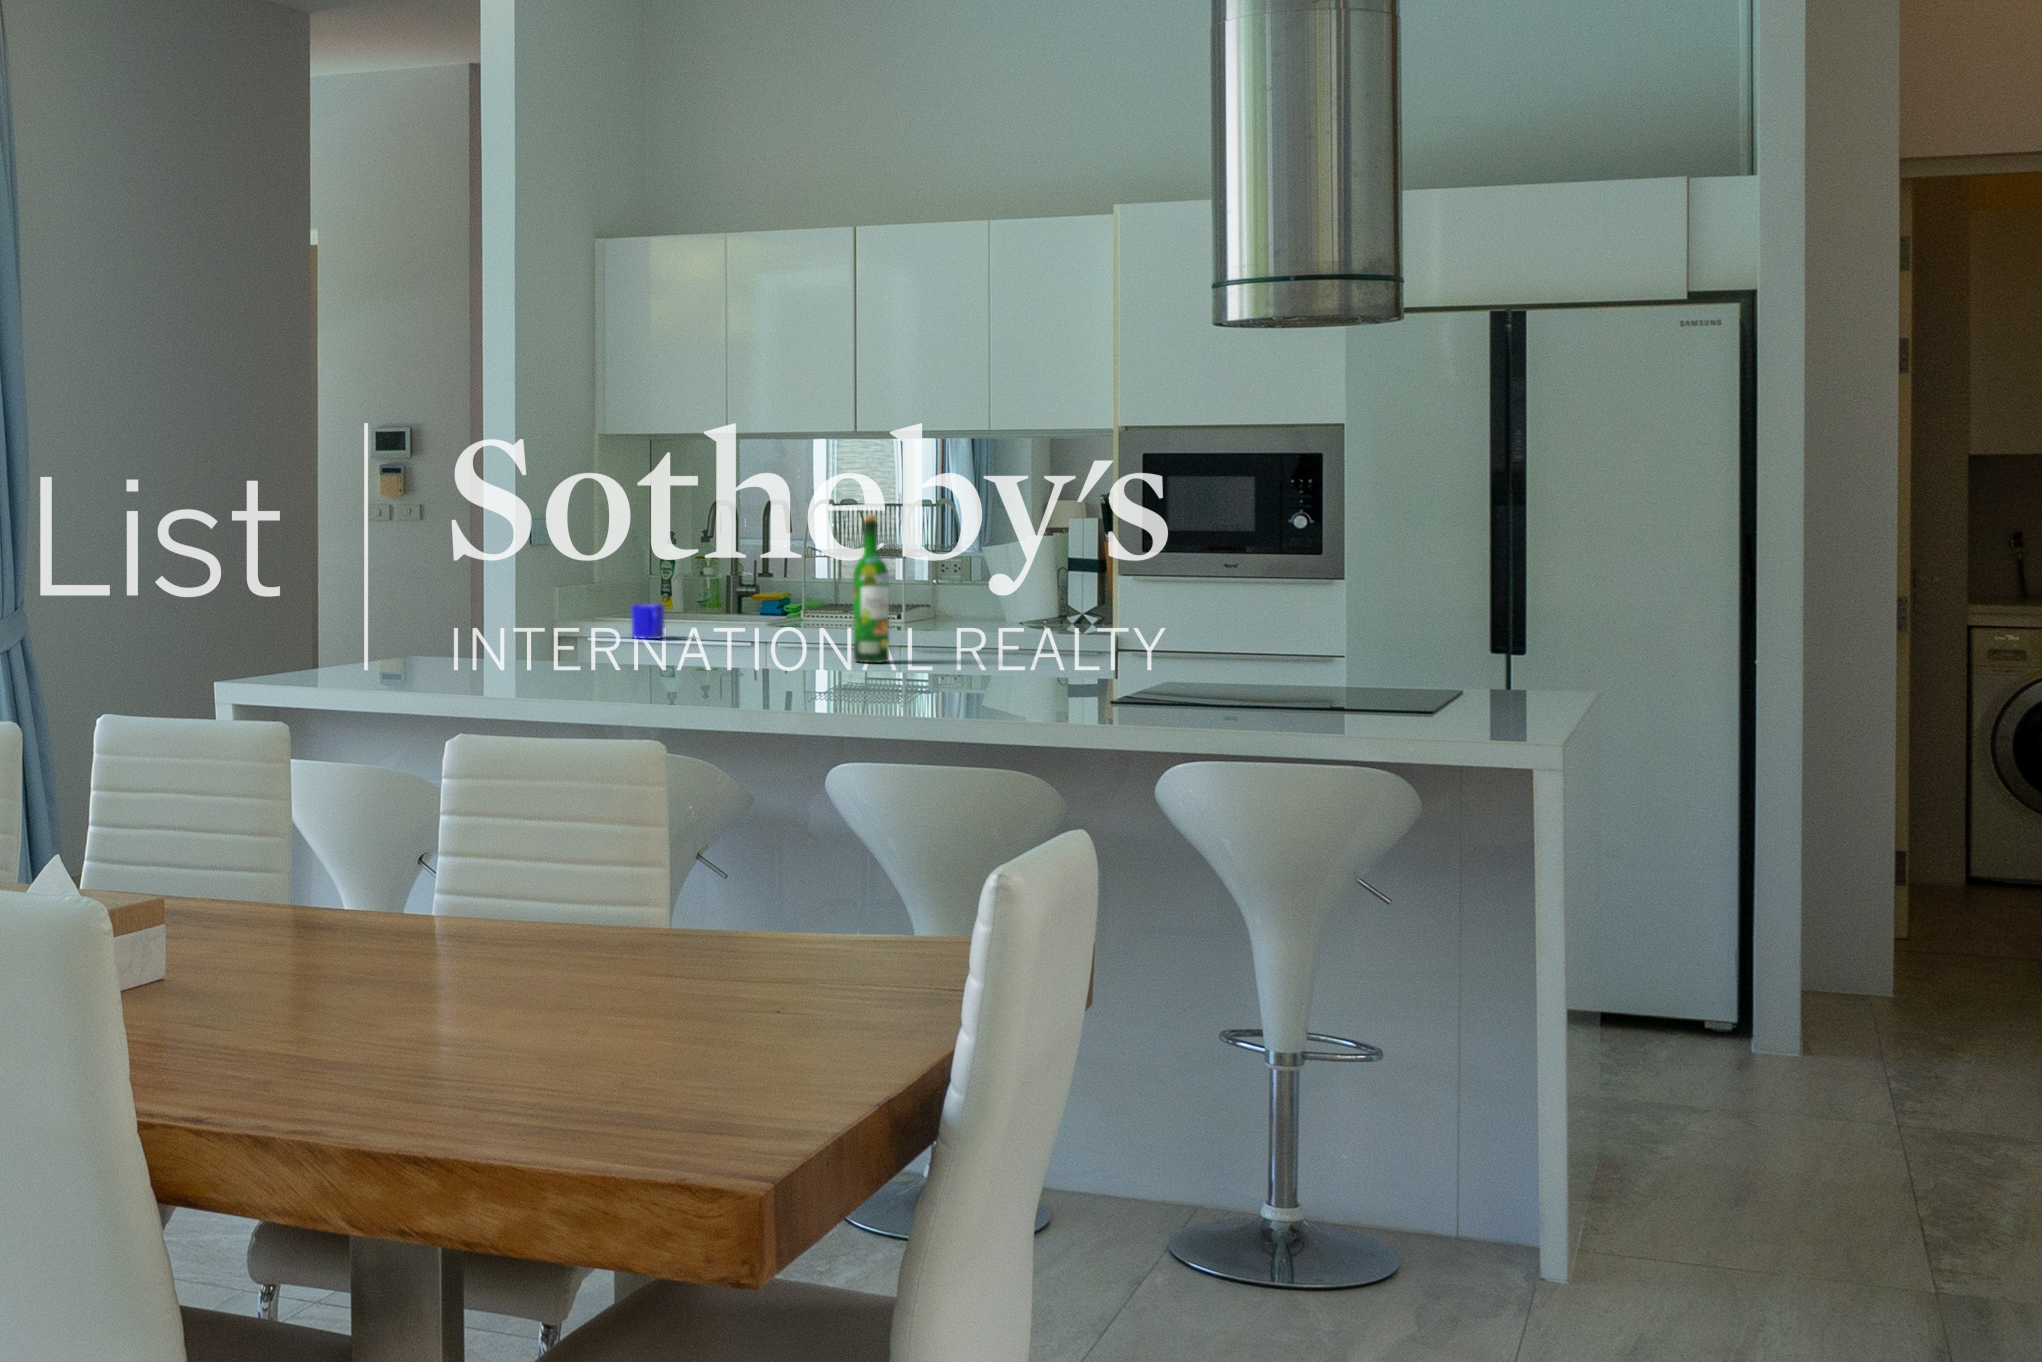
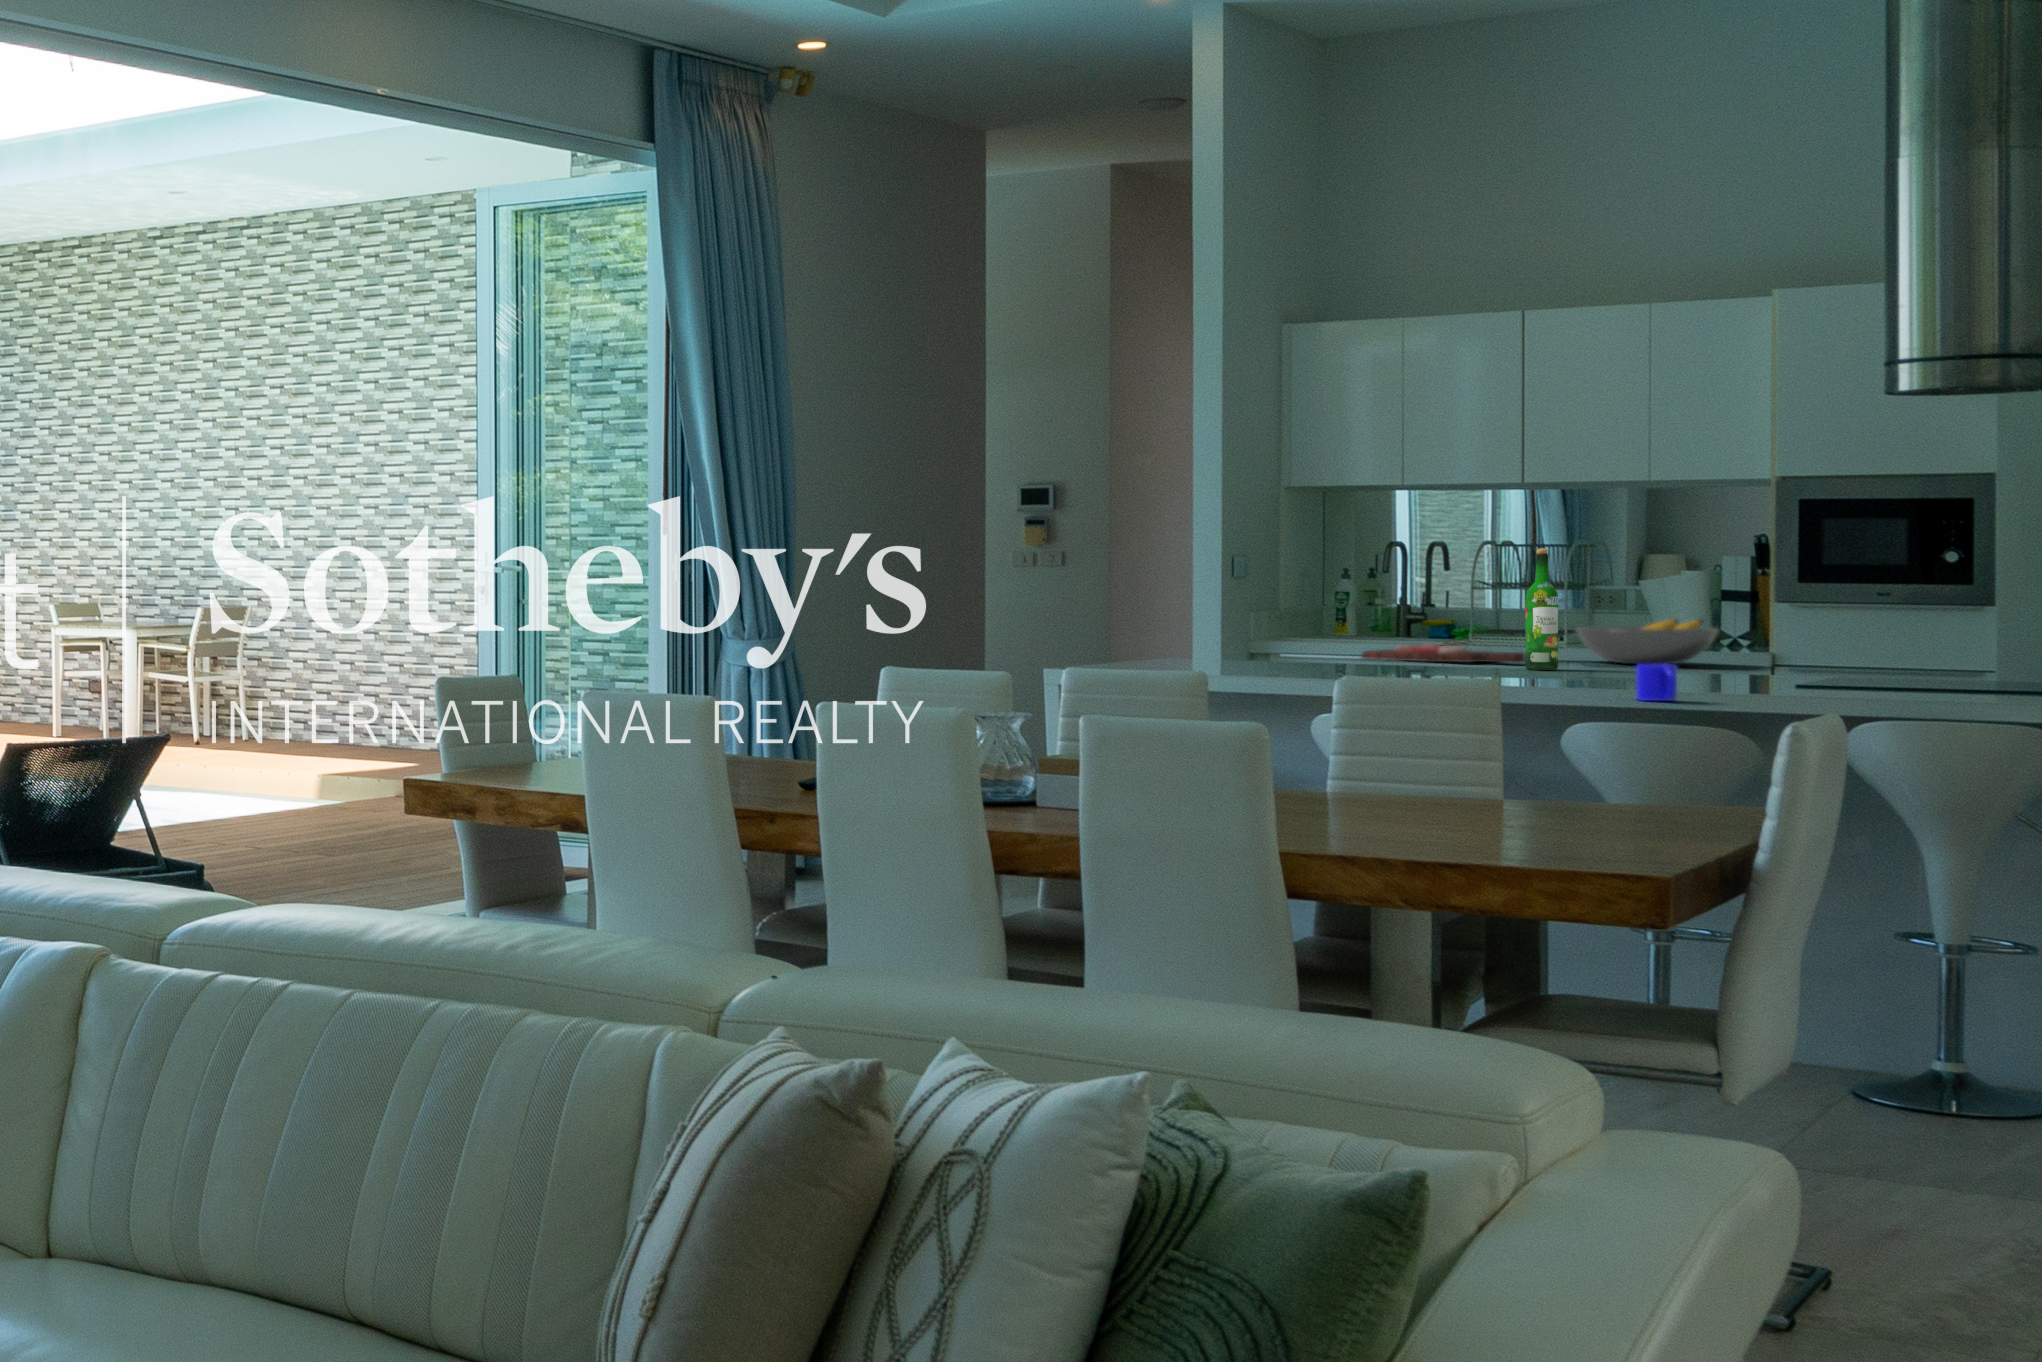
fruit bowl: none [912,595,1063,648] -> present [1577,619,1718,664]
mug: present [631,604,665,639] -> present [1636,664,1677,701]
cutting board: none [677,625,857,652] -> present [1362,643,1525,662]

